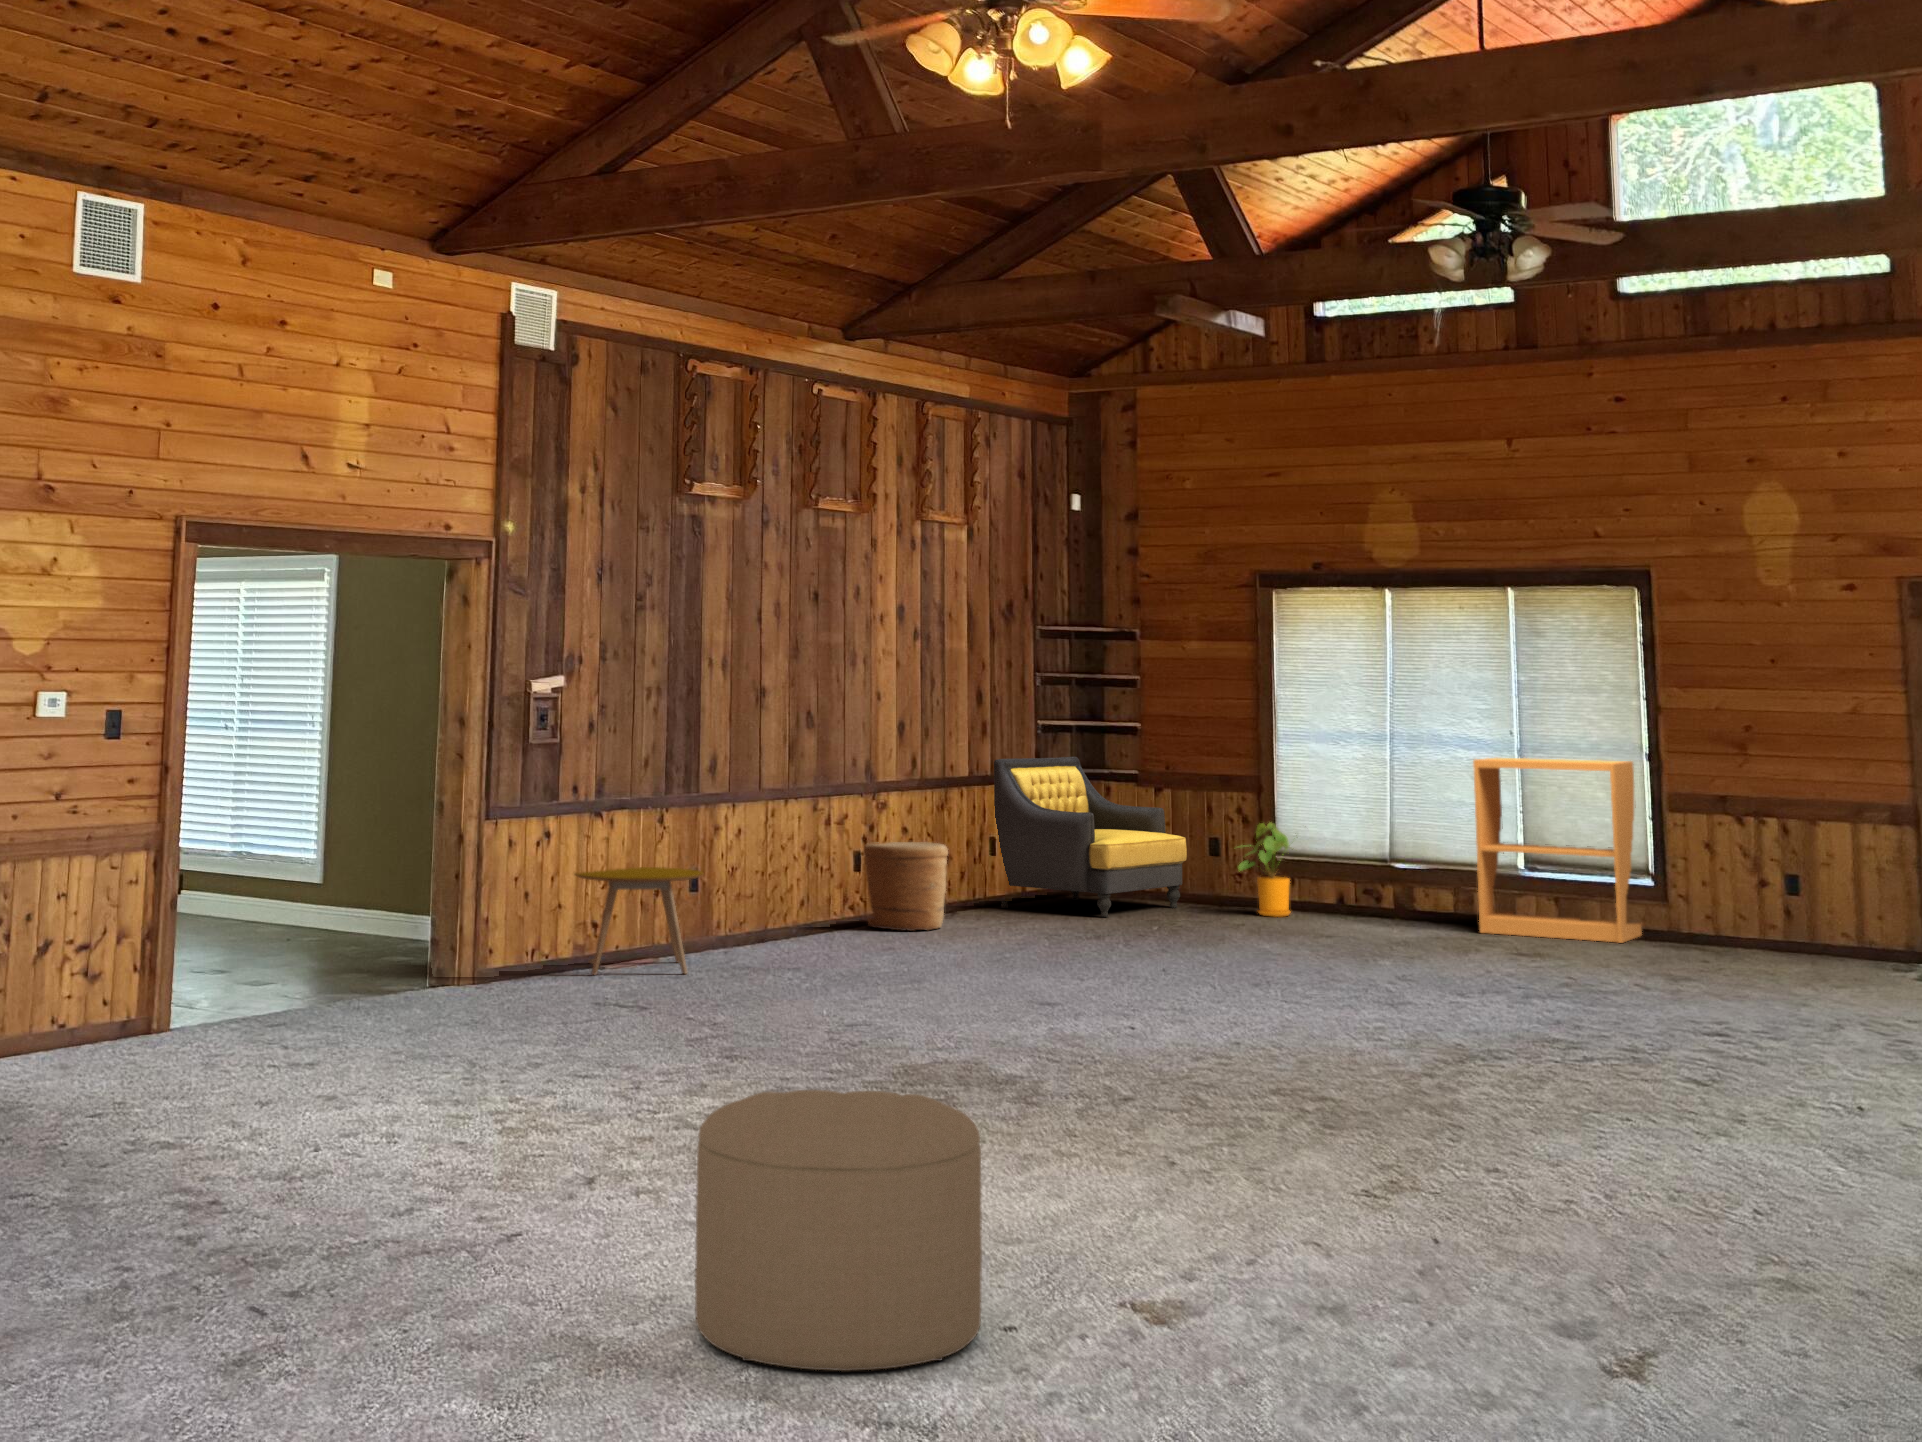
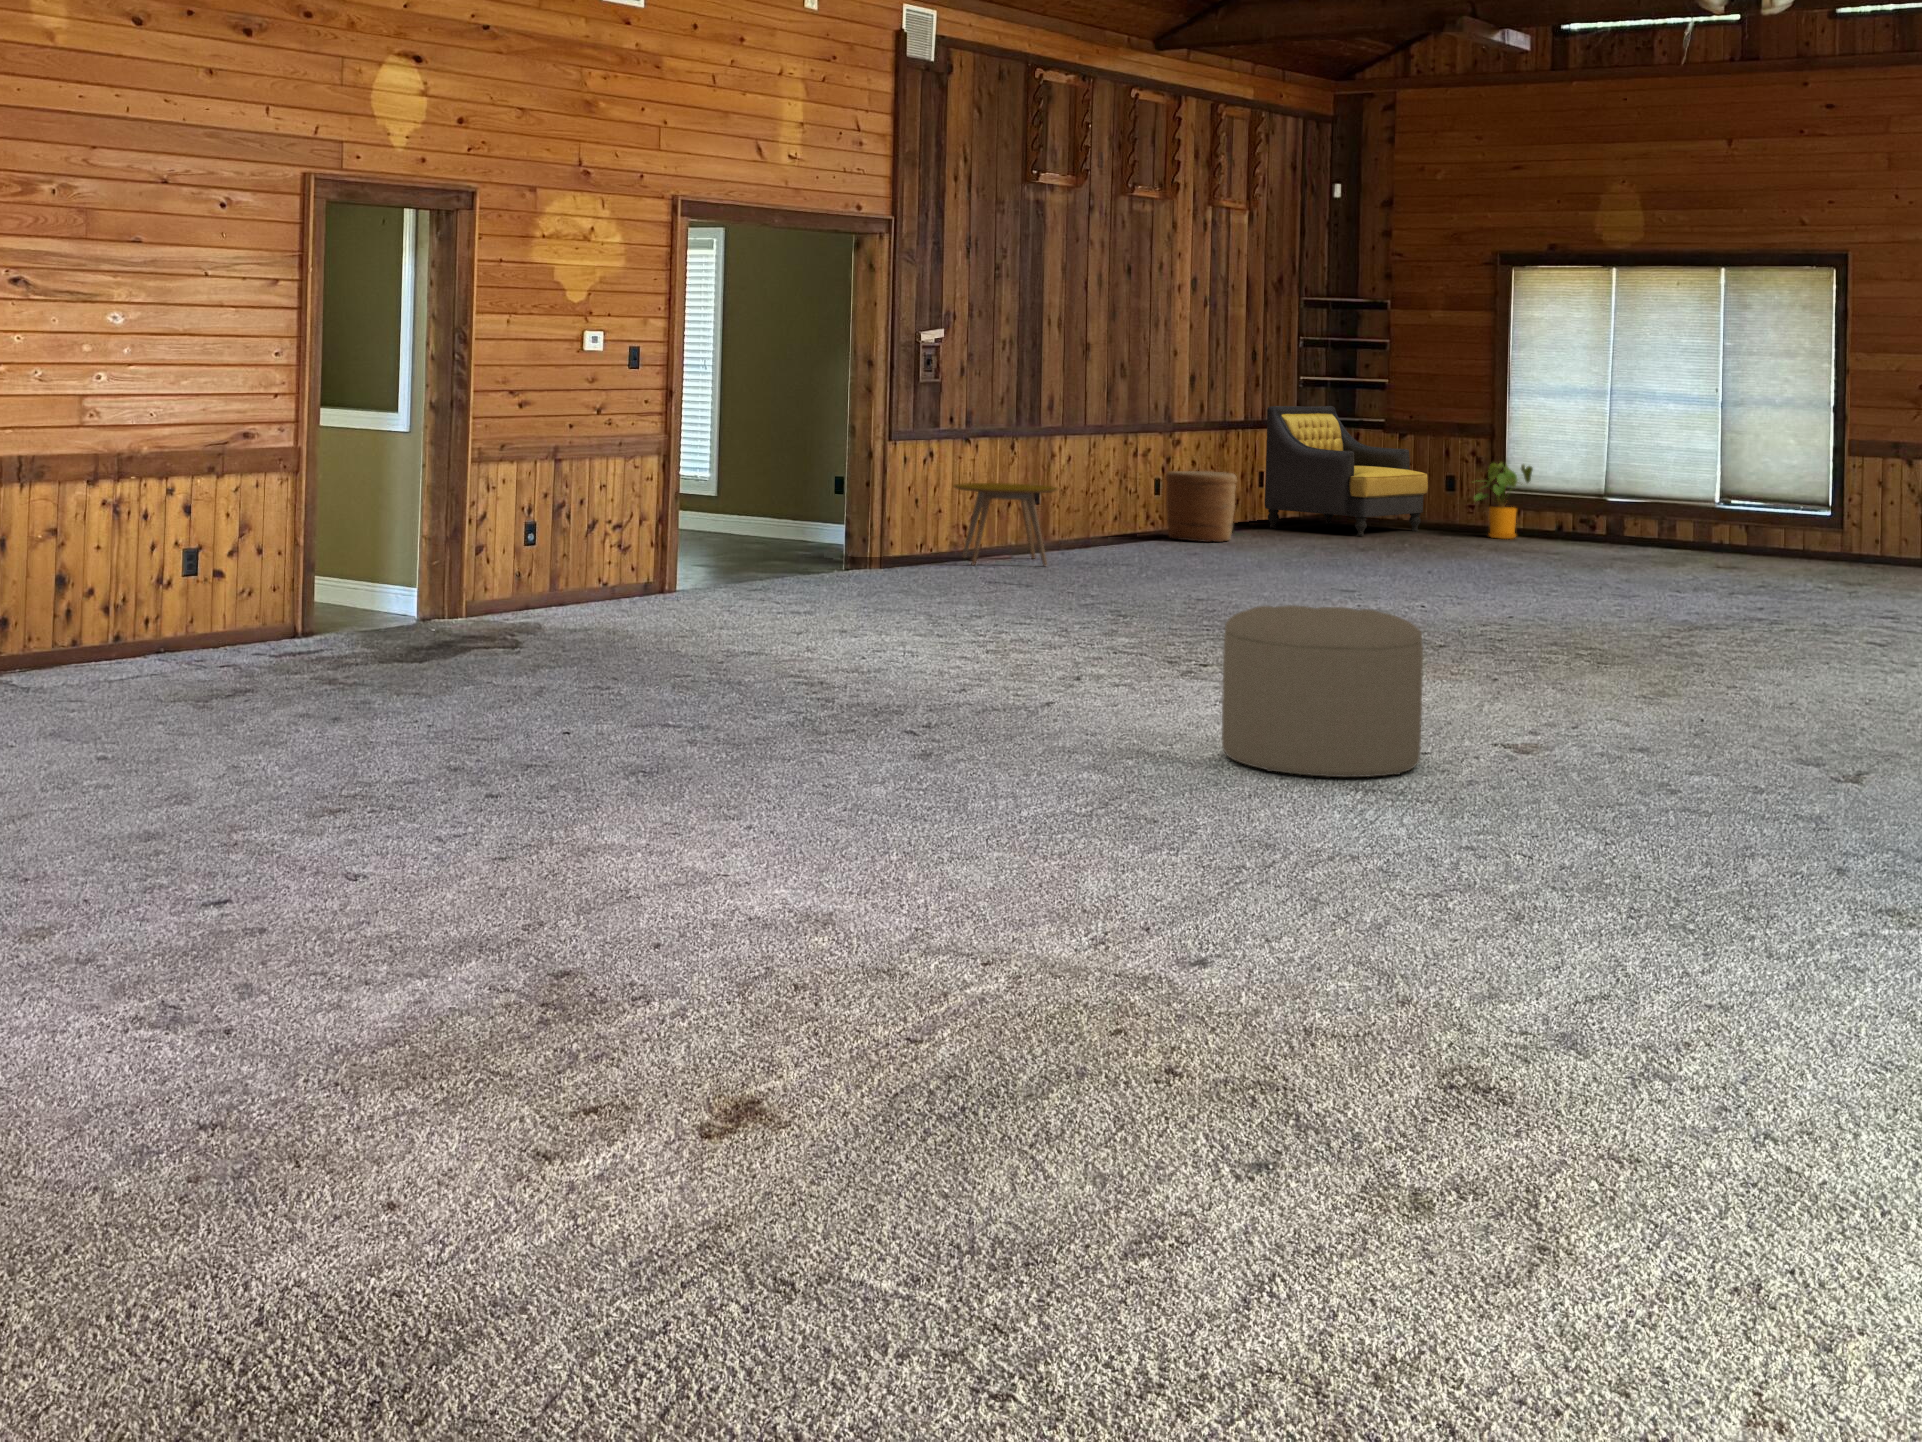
bookshelf: present [1473,758,1642,943] -> none [1680,411,1820,562]

